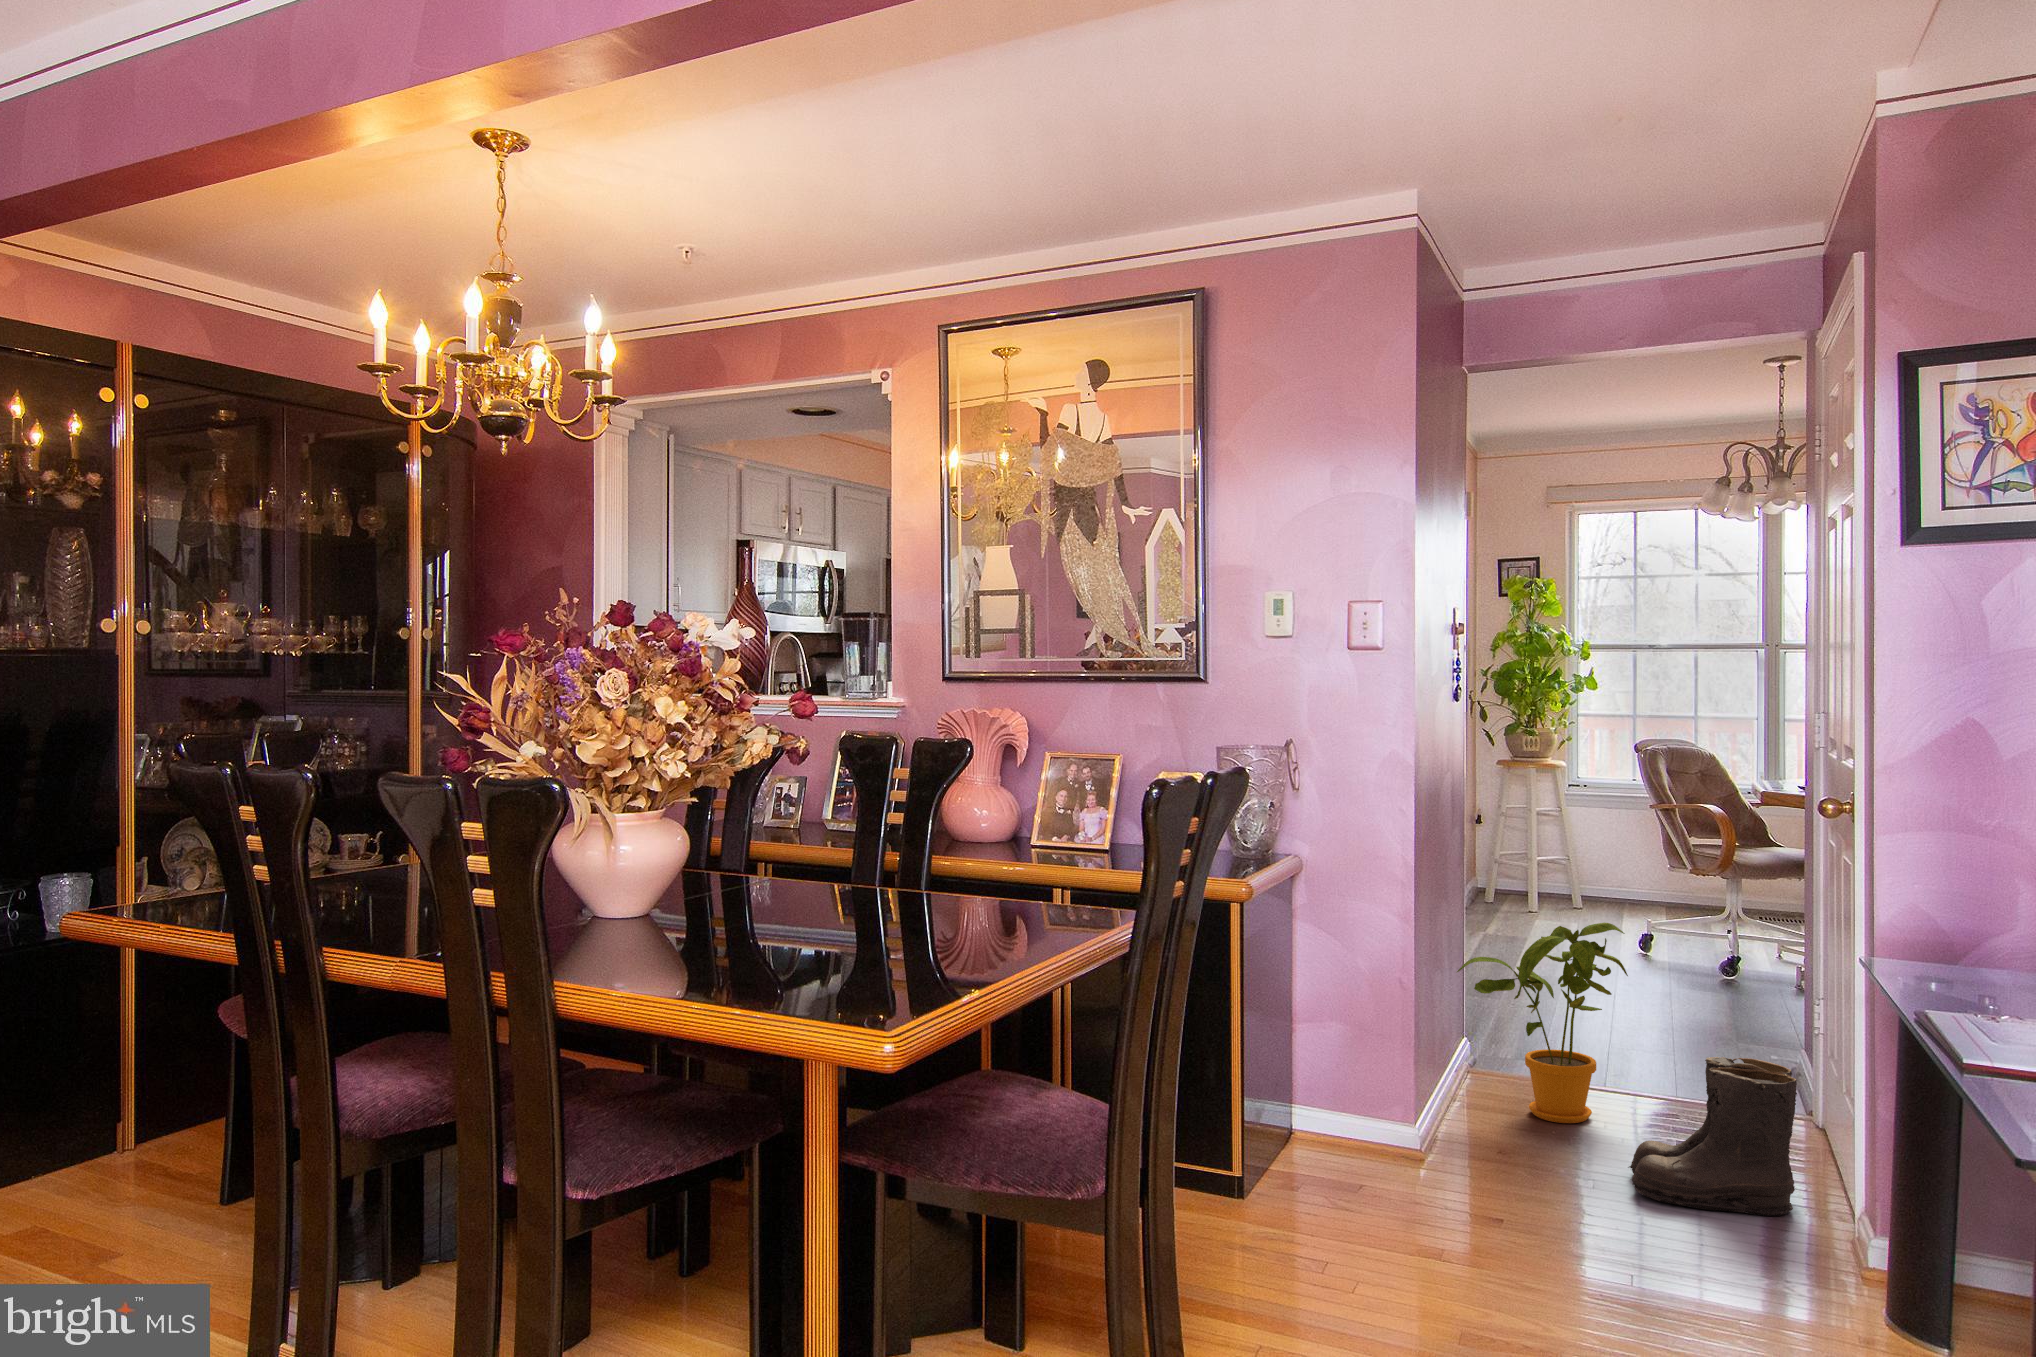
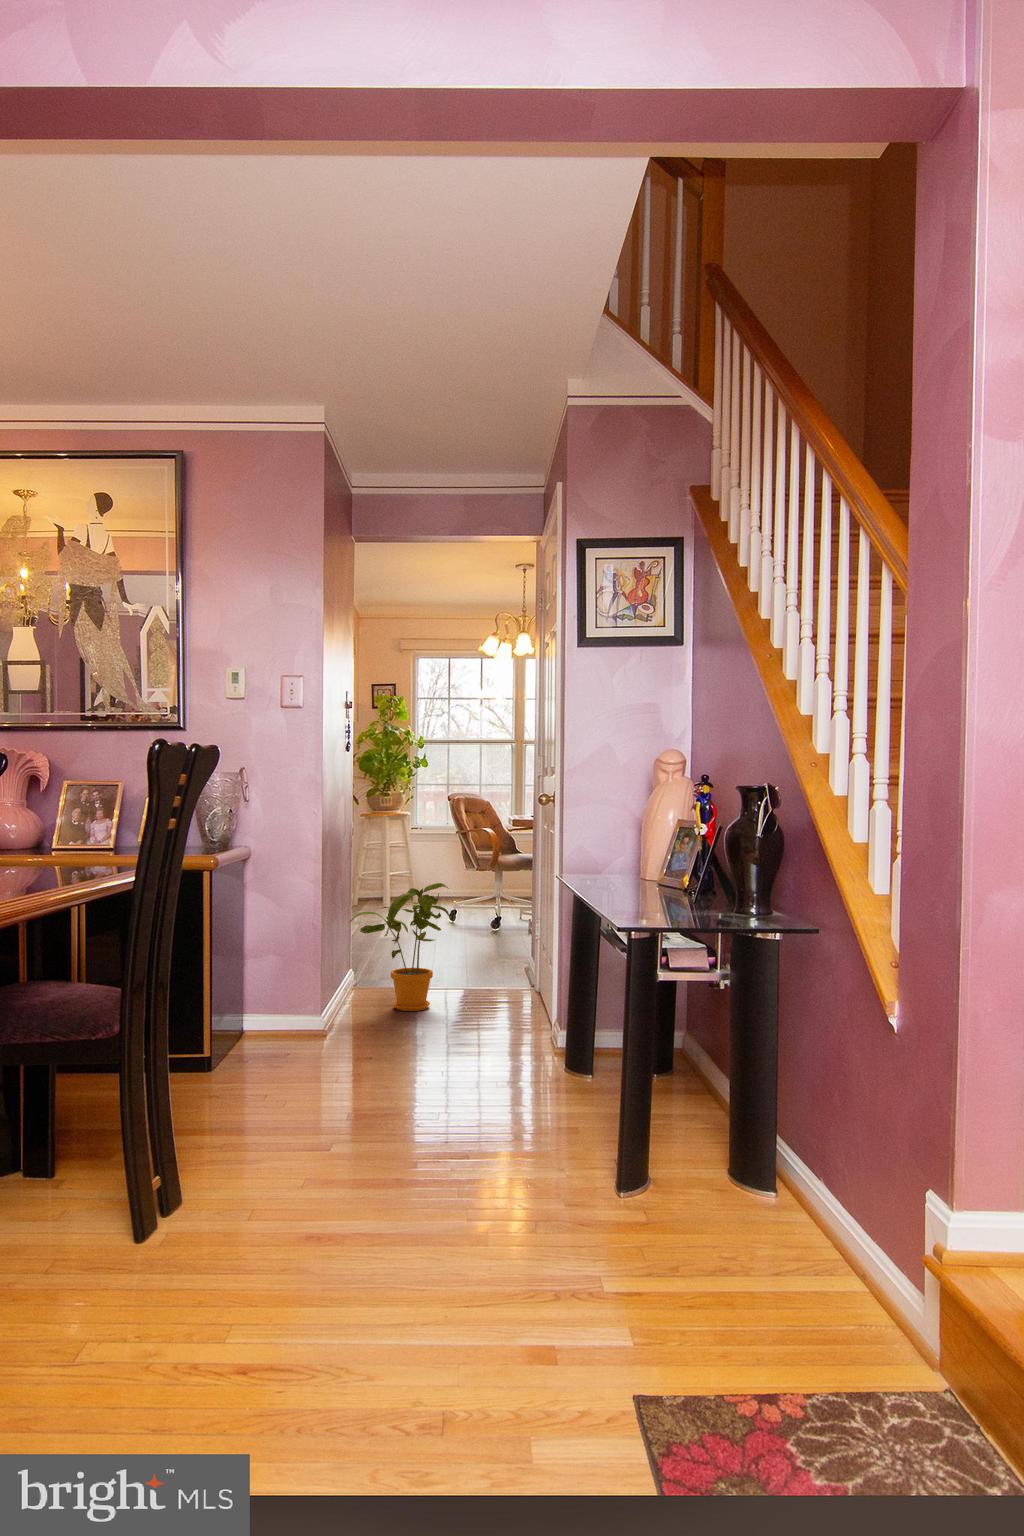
boots: present [1628,1057,1797,1216] -> none [452,953,544,1042]

